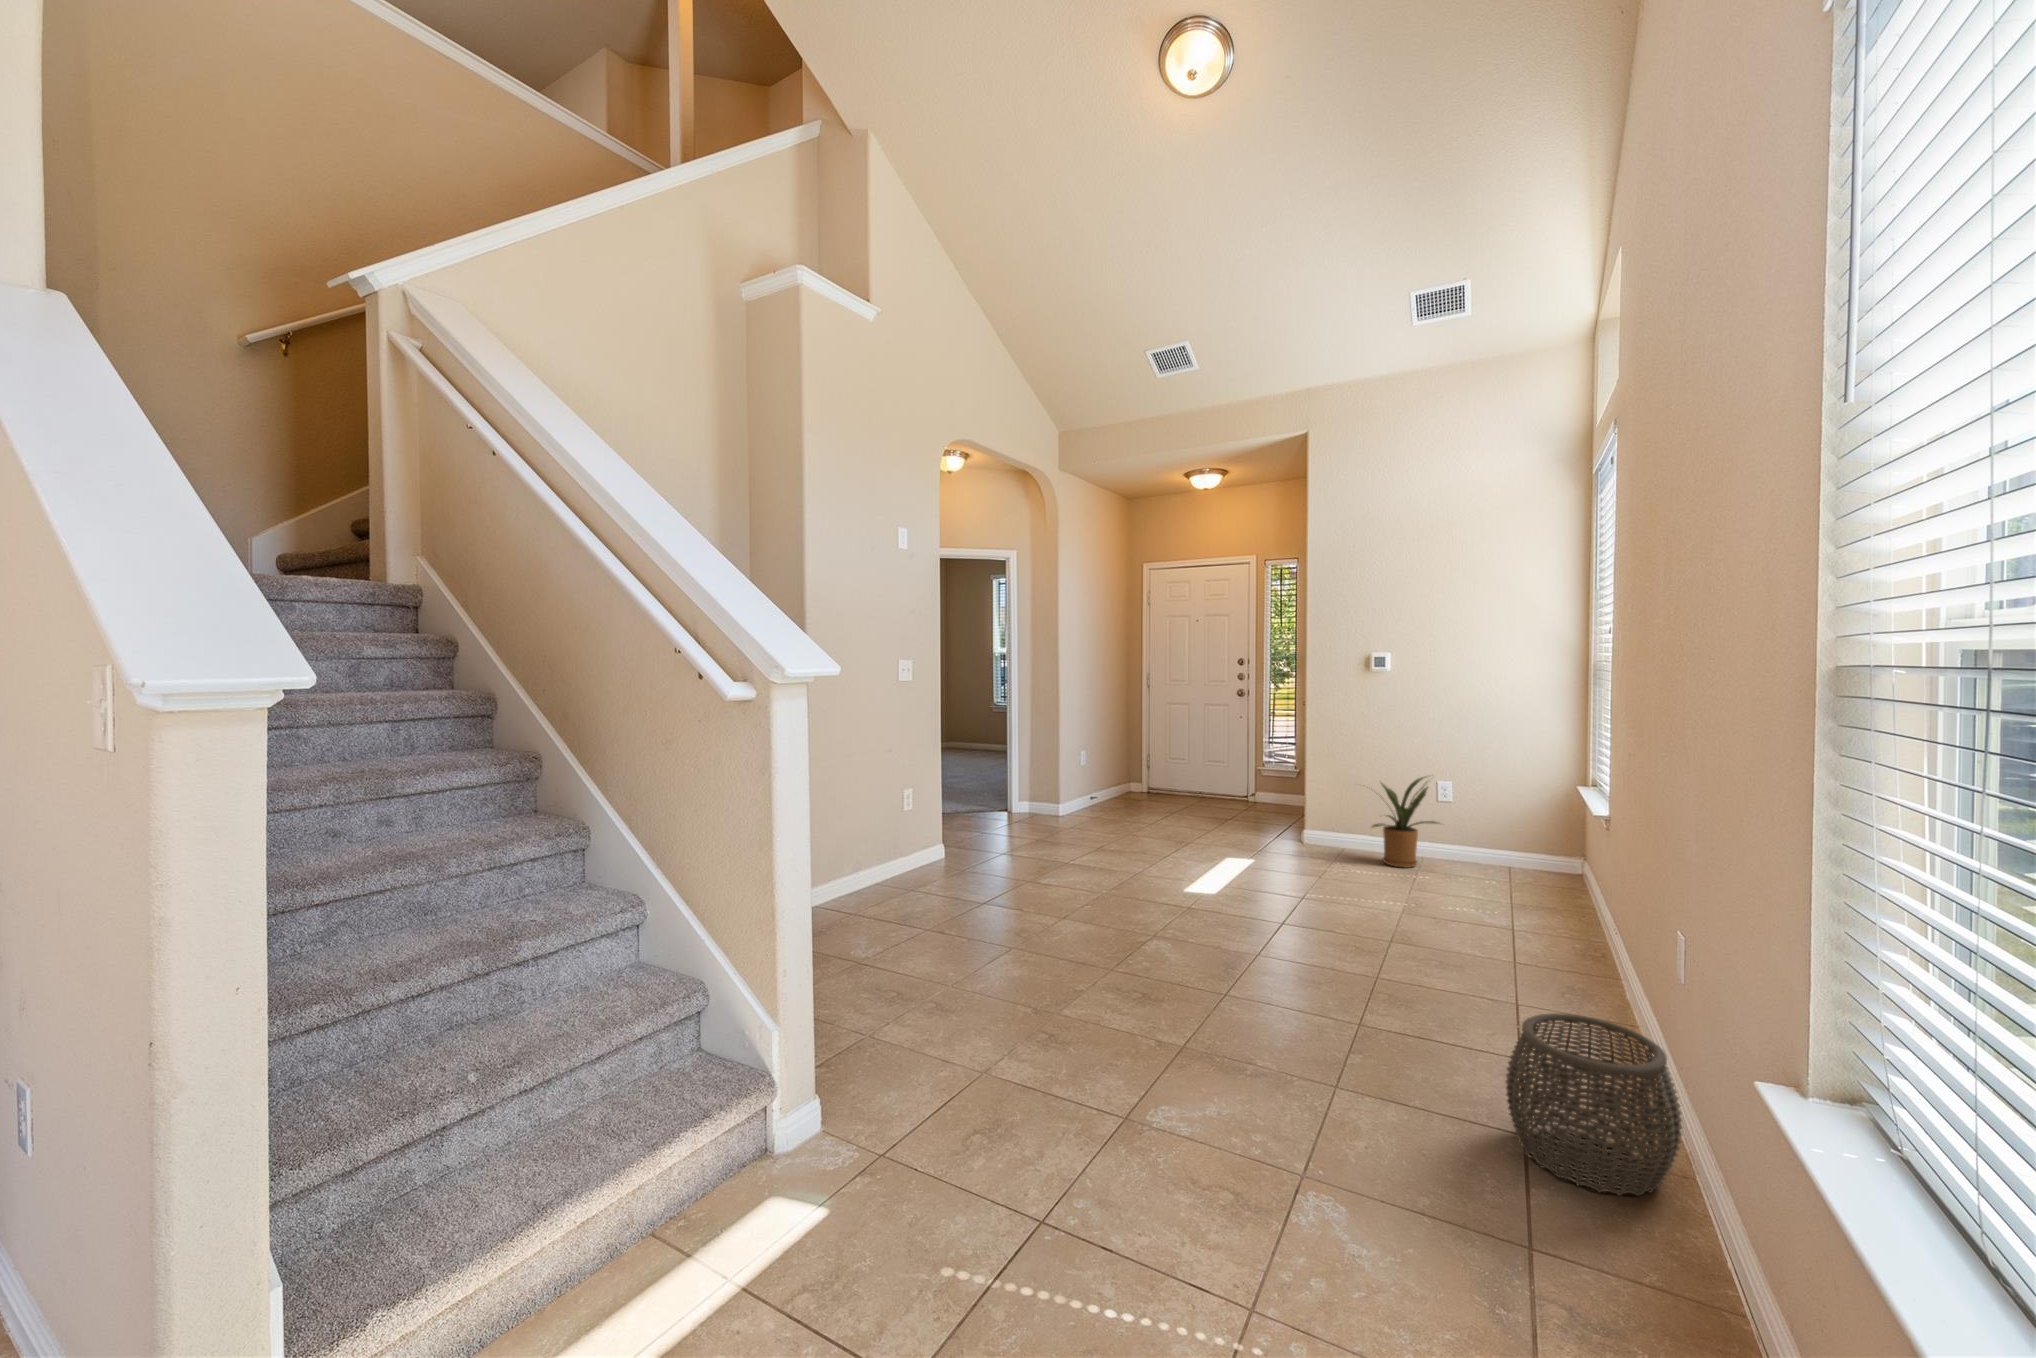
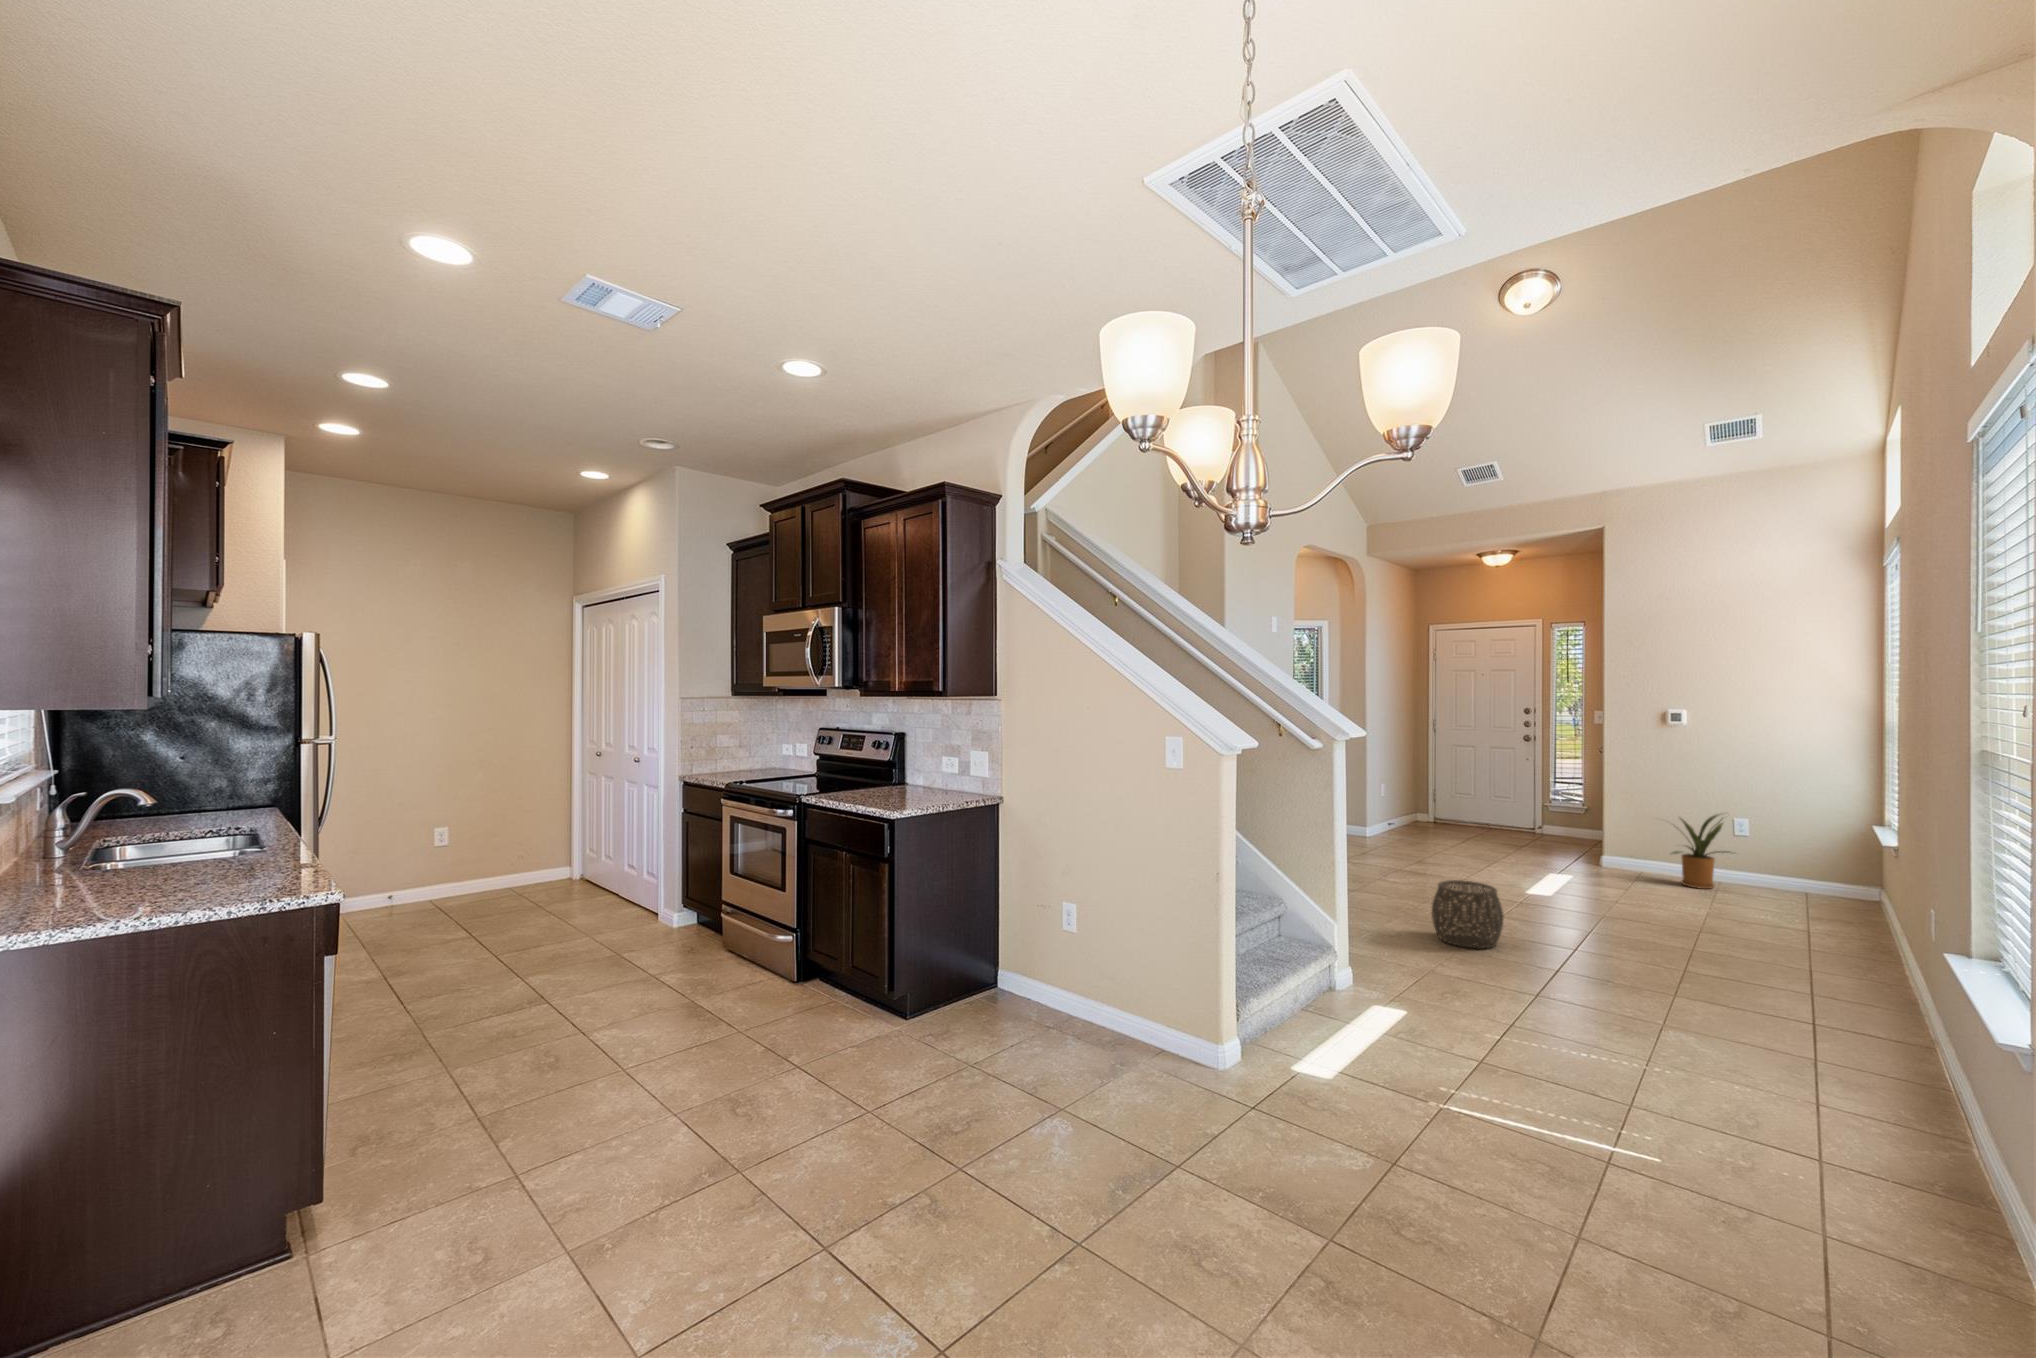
woven basket: present [1506,1013,1682,1196] -> present [1431,880,1503,949]

